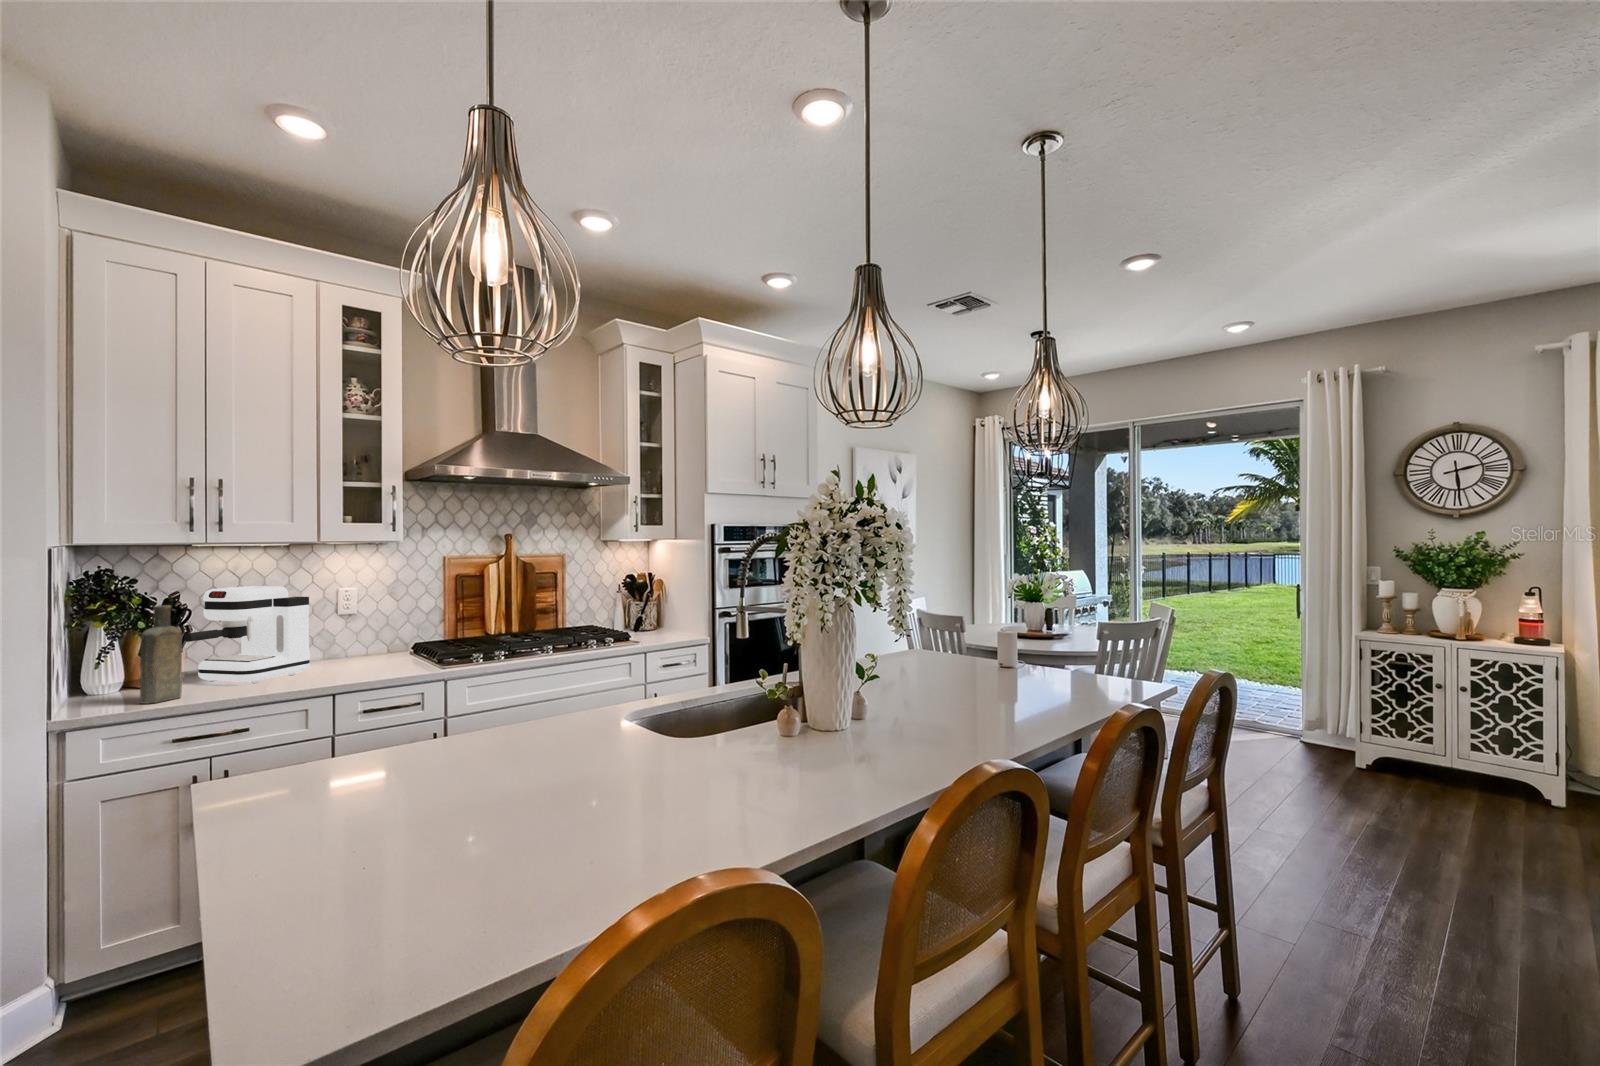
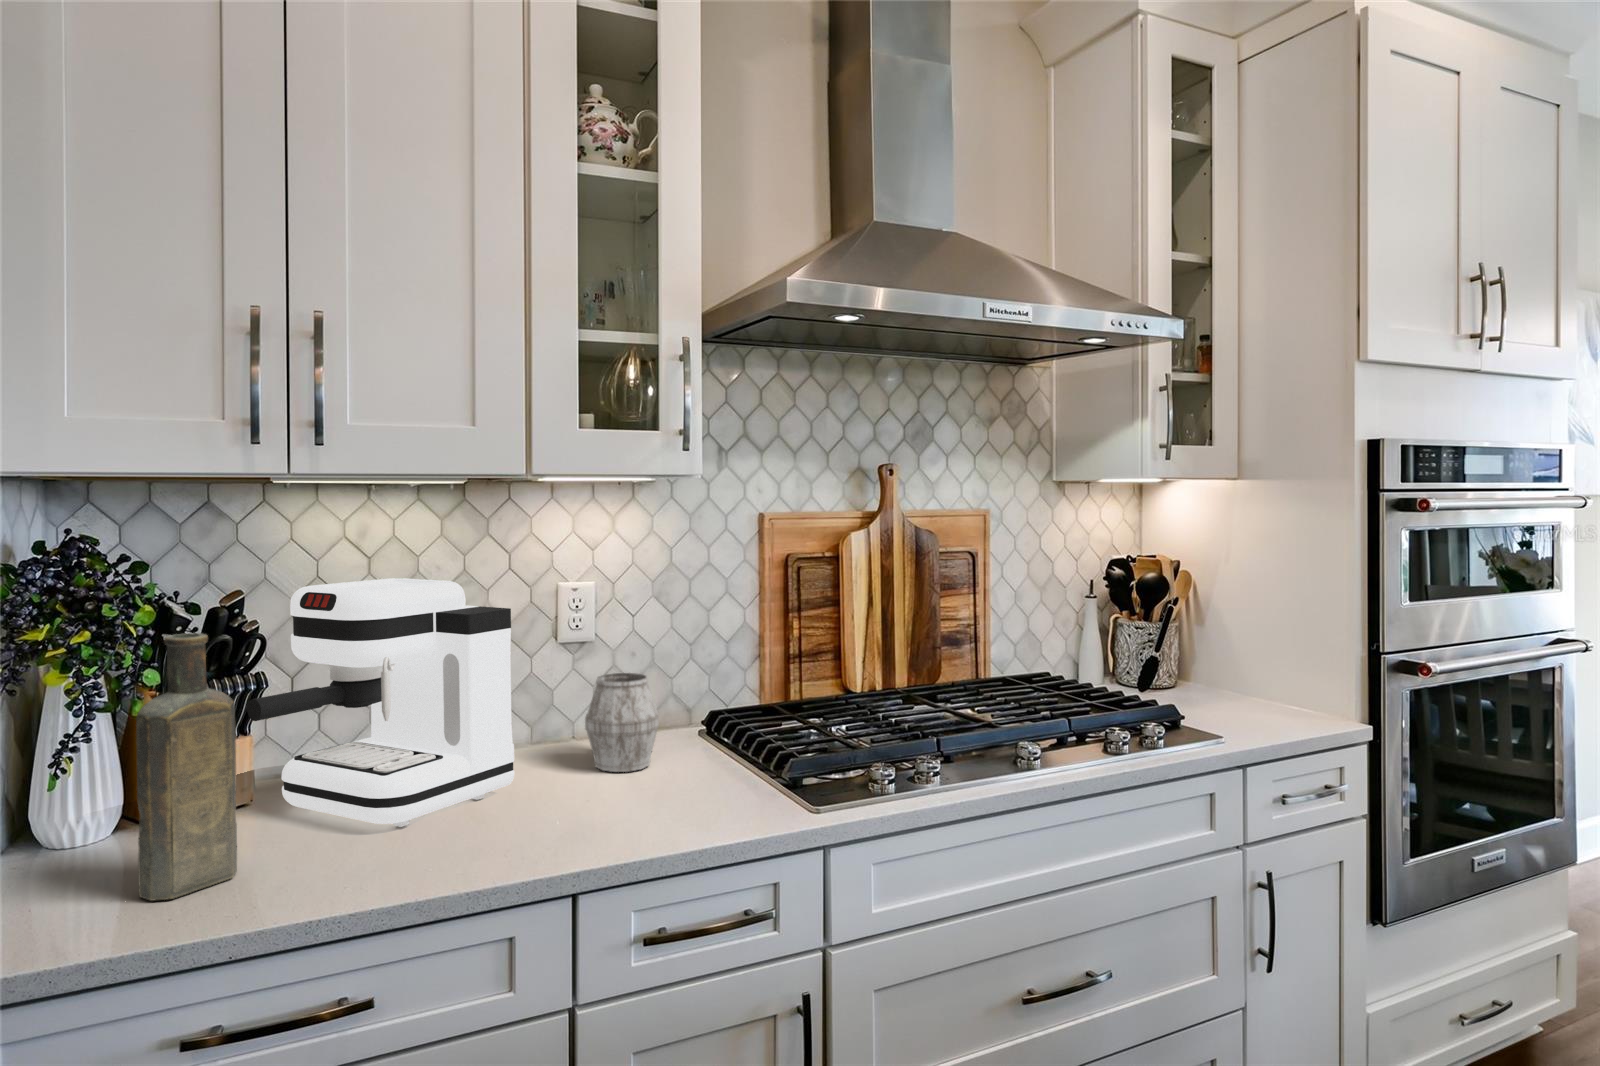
mug: none [347,625,383,665] -> present [585,673,659,772]

